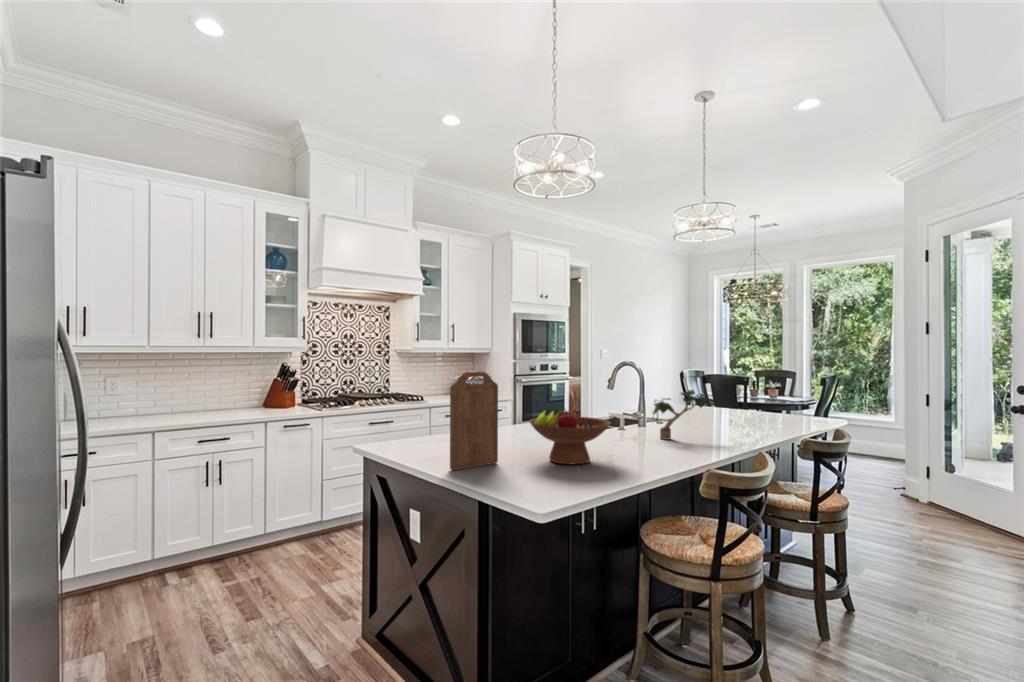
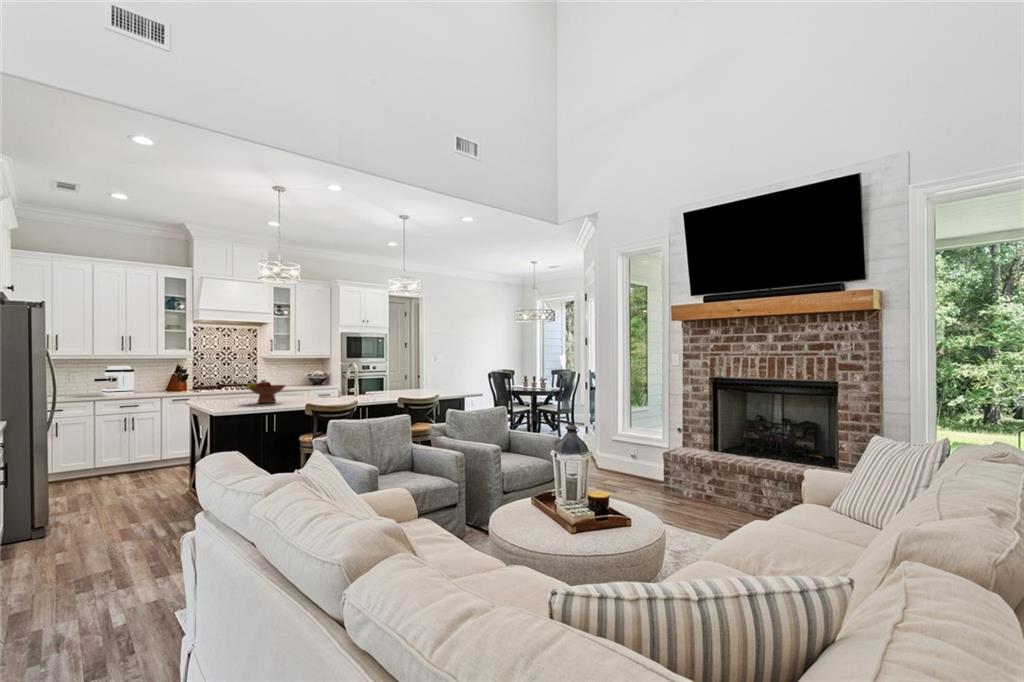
coffee maker: none [150,365,219,421] -> present [94,366,134,396]
cutting board: present [450,372,498,470] -> none [207,365,233,405]
potted plant: present [652,390,712,440] -> none [330,373,367,398]

